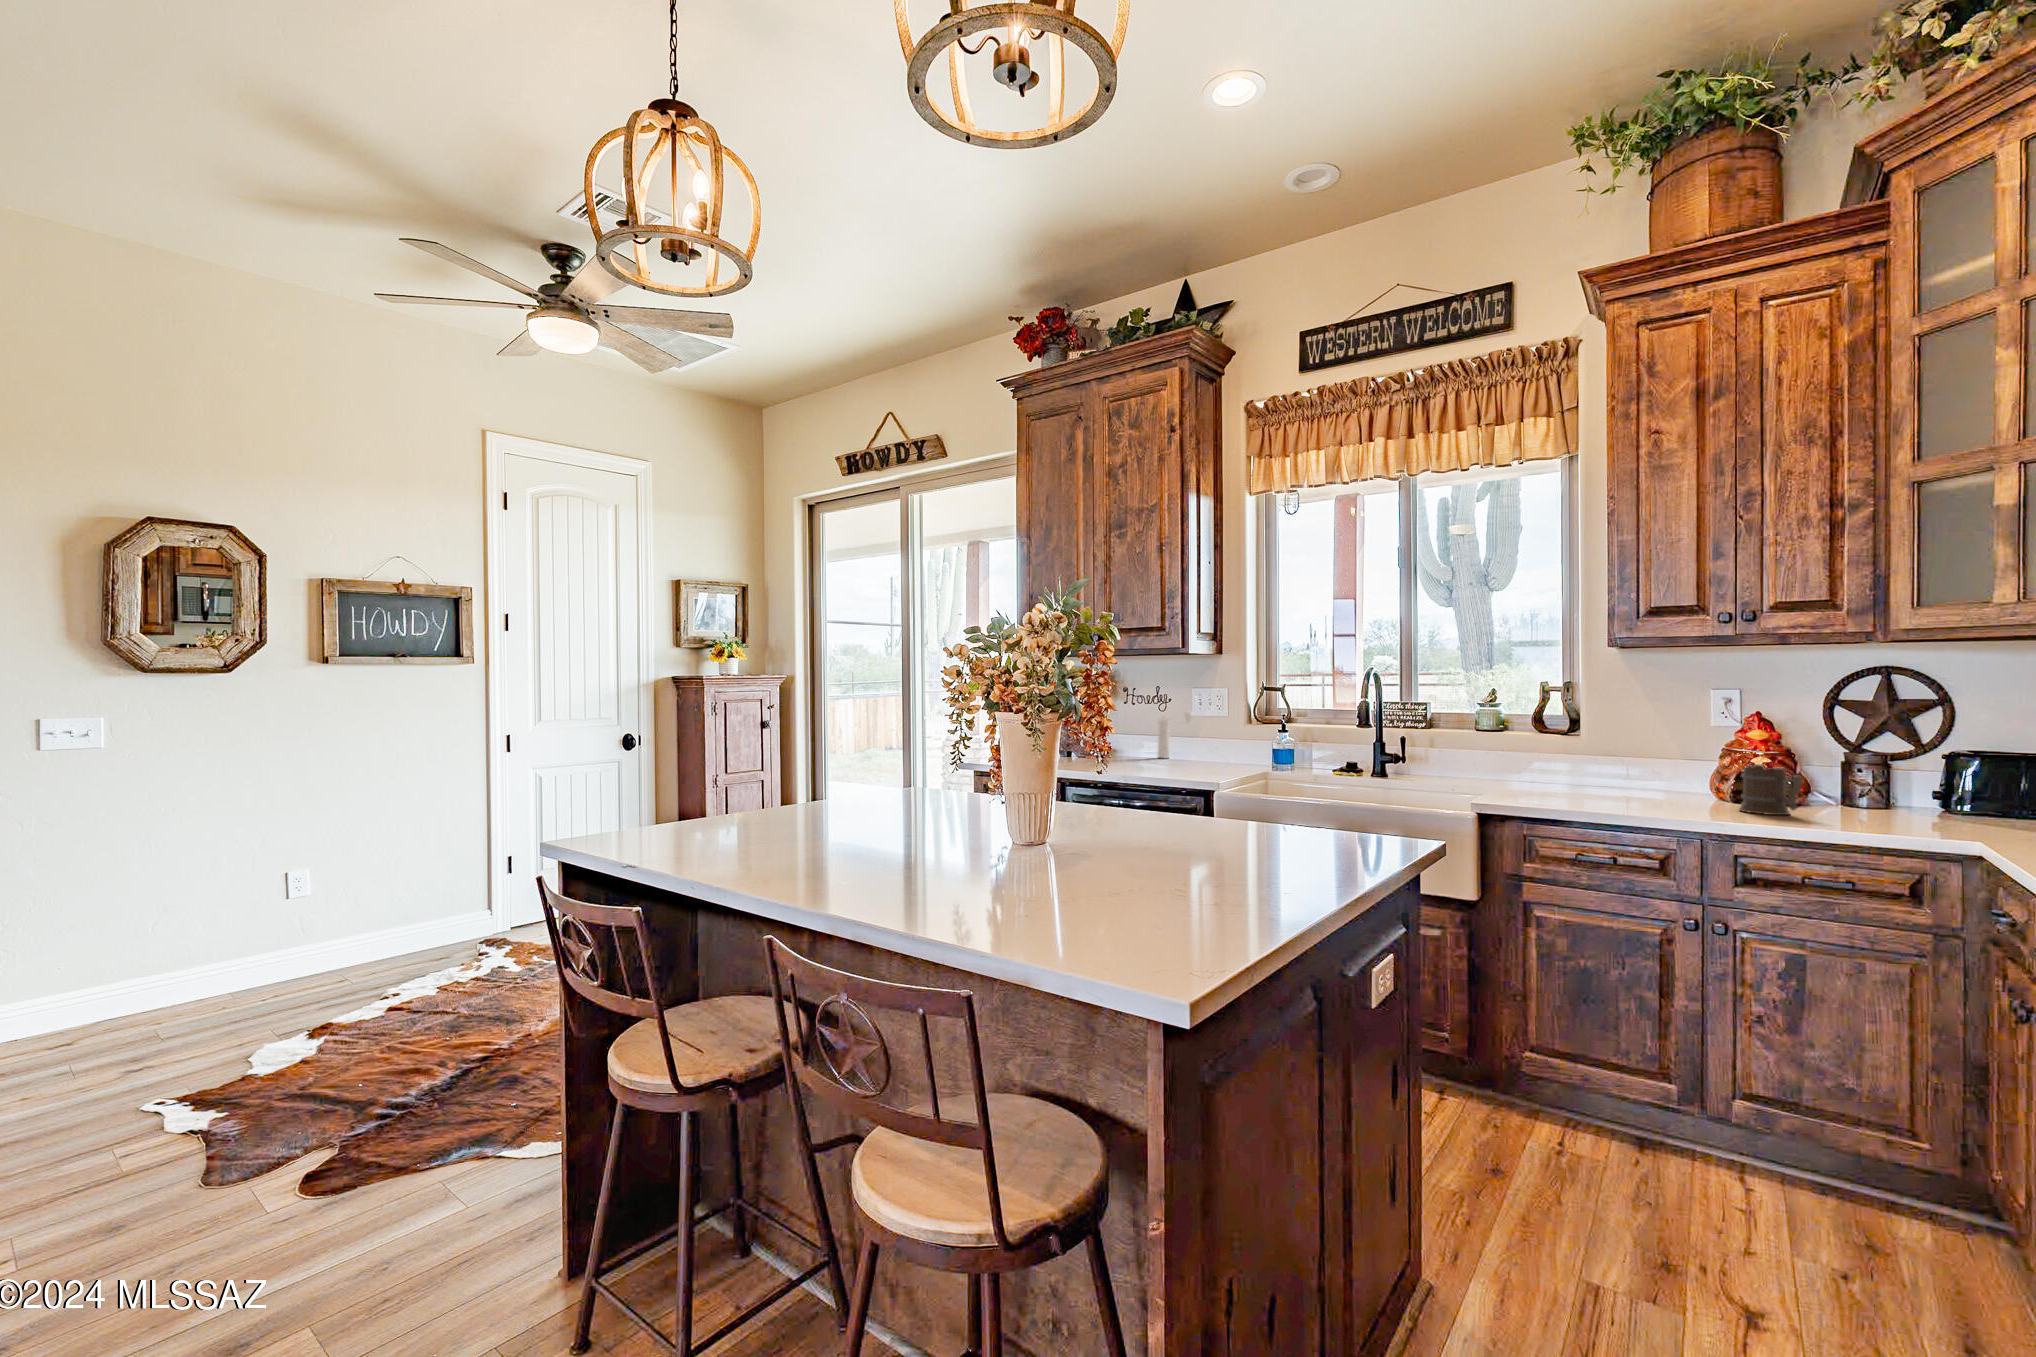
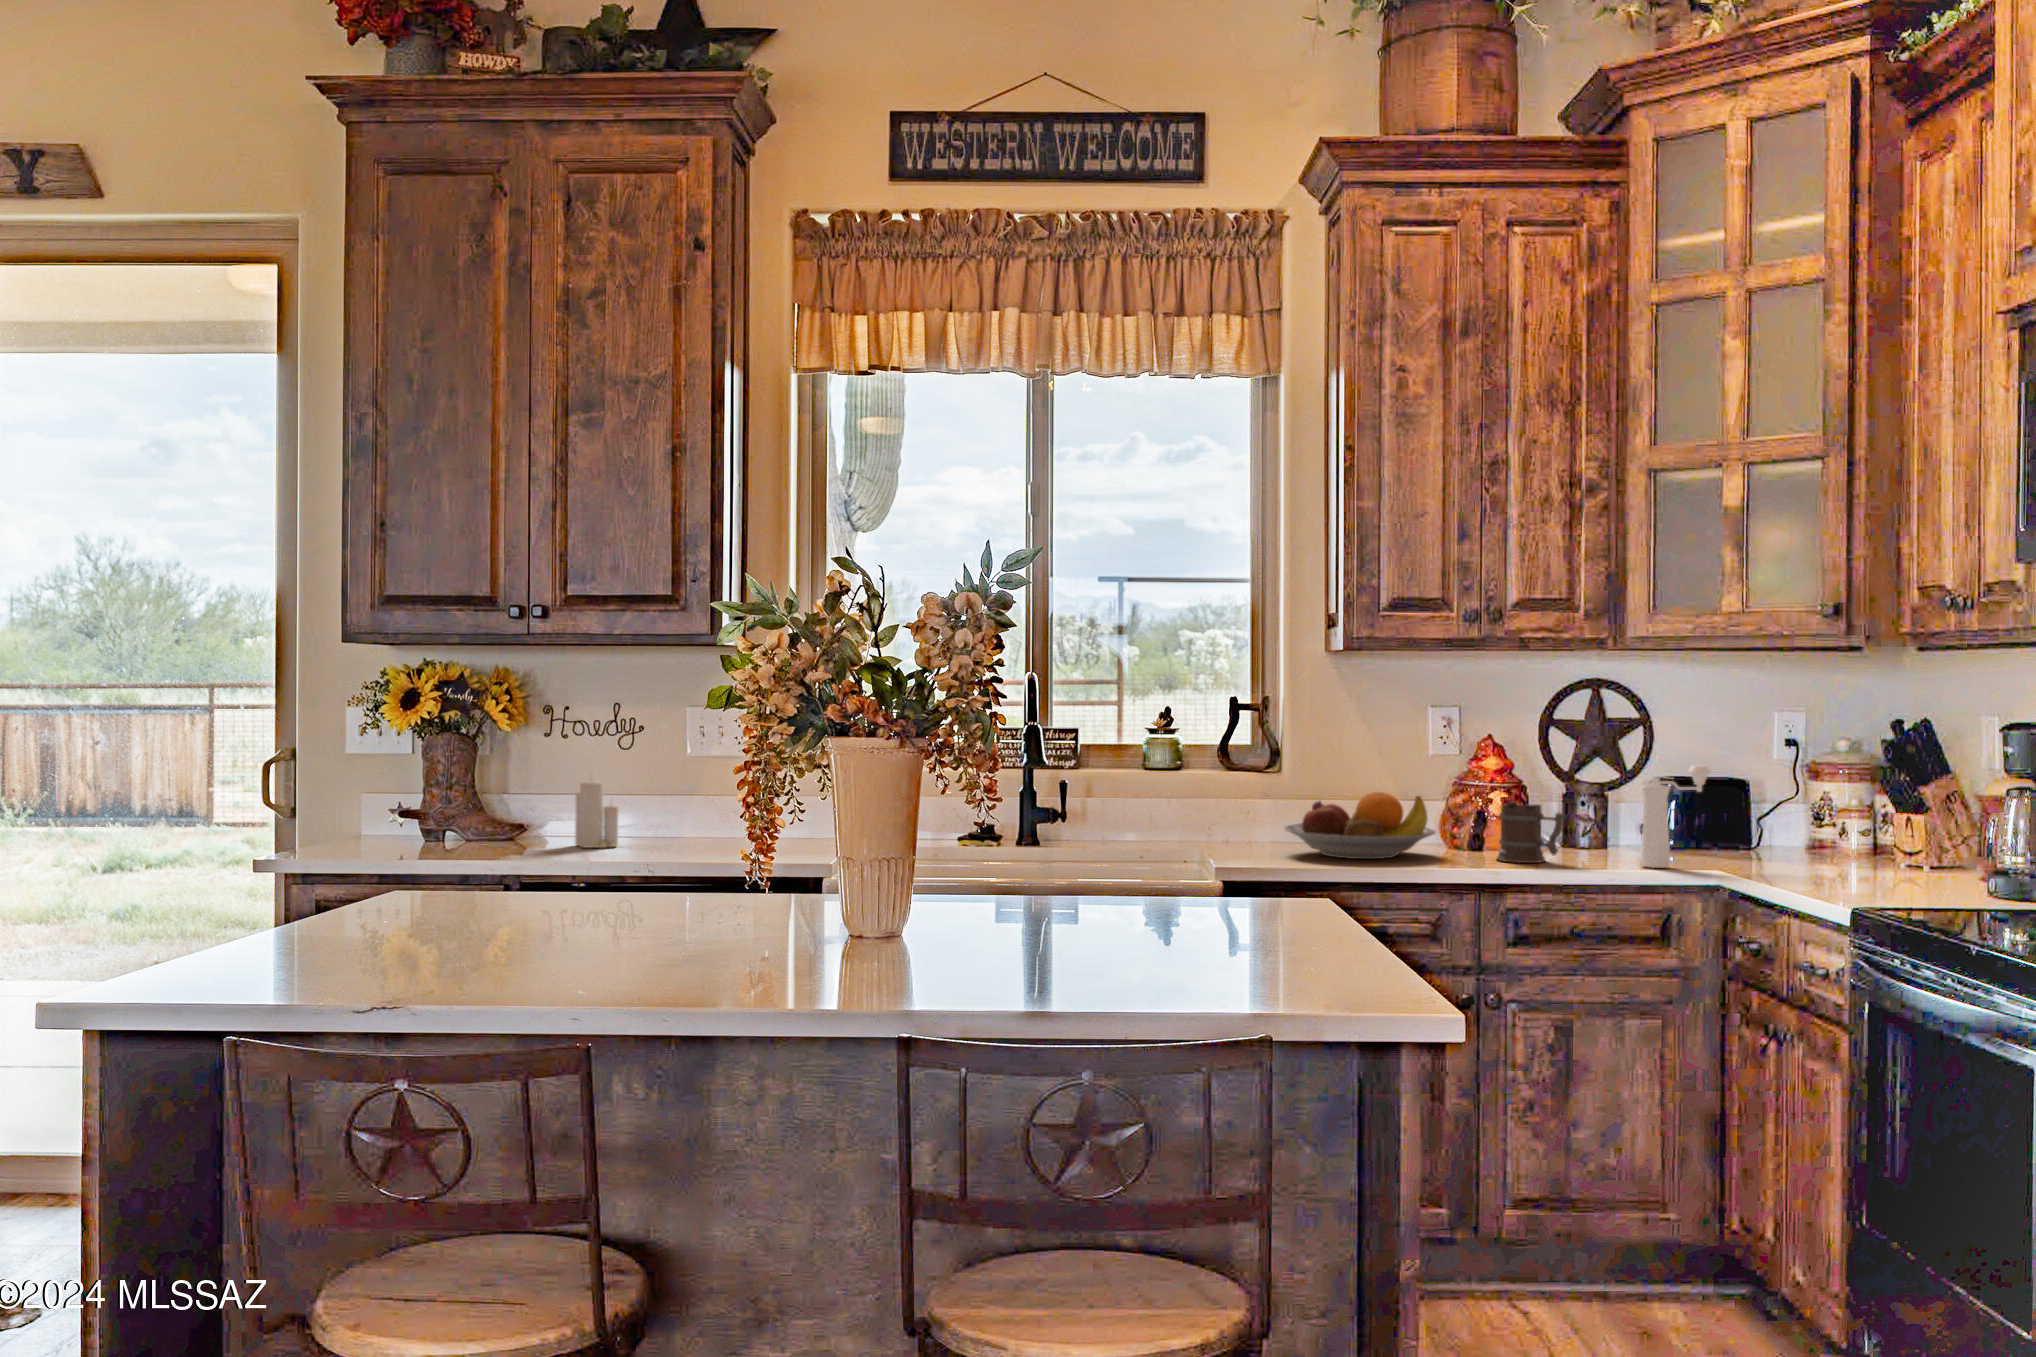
pepper mill: present [1158,712,1193,758] -> present [1641,765,1710,868]
candle: none [1125,721,1145,760] -> present [575,781,618,848]
fruit bowl: none [1552,752,1687,801] -> present [1284,792,1435,859]

